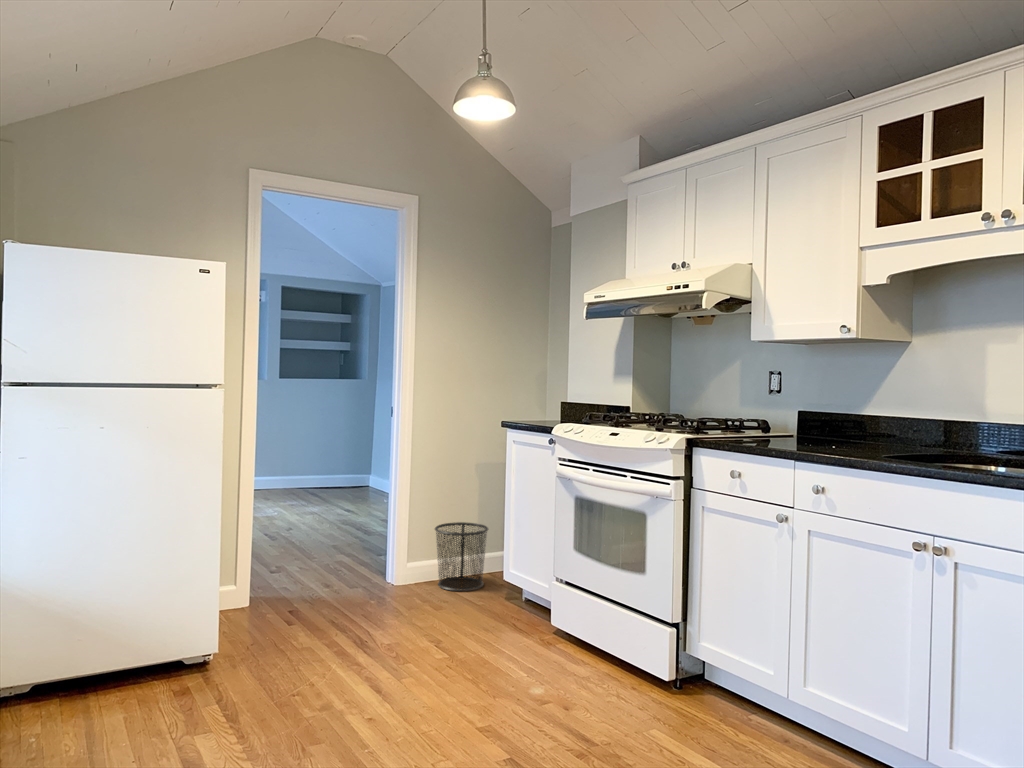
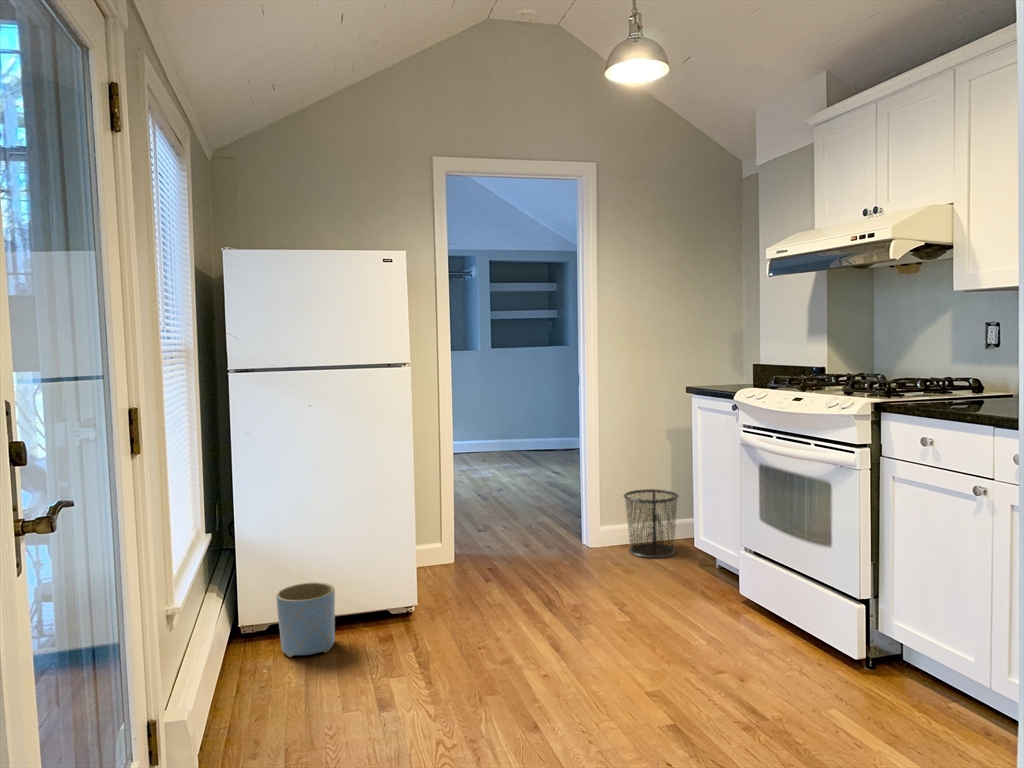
planter: none [43,633,119,725] -> present [276,582,335,657]

